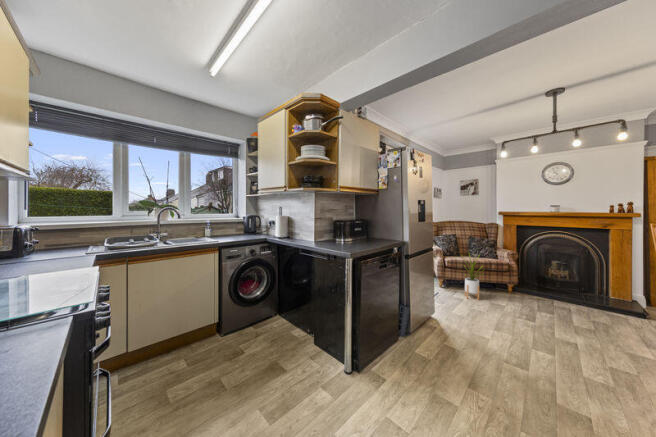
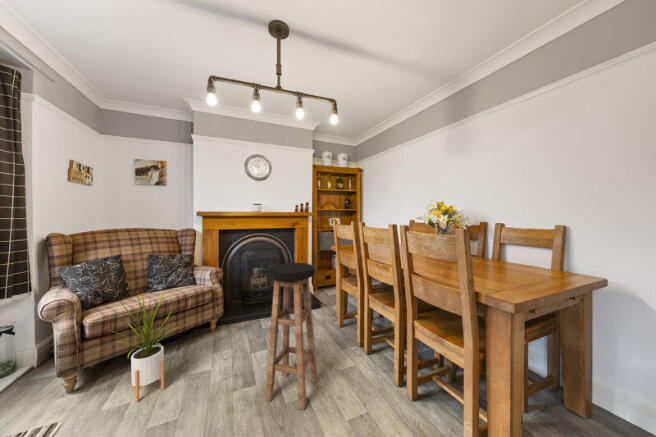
bar stool: none [539,248,591,339] -> present [265,263,318,410]

